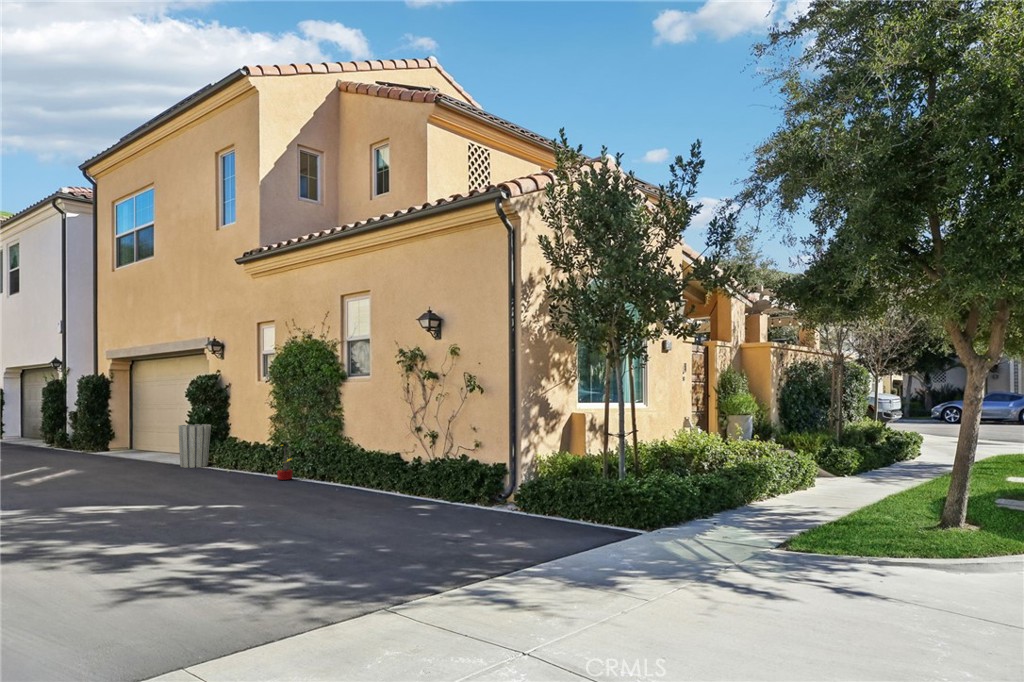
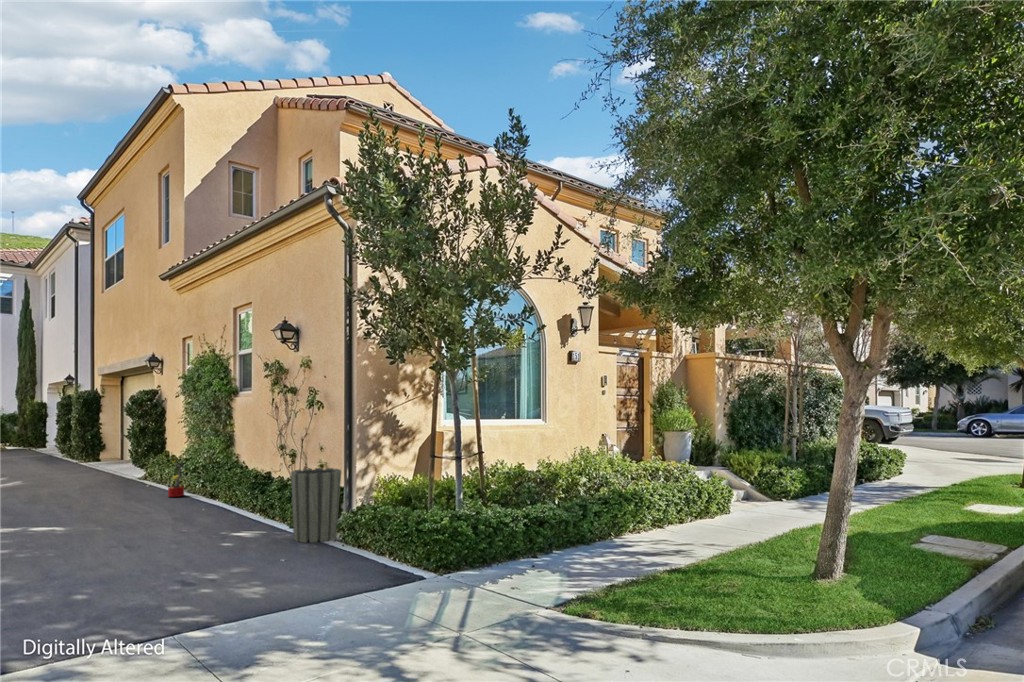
trash can: present [178,424,211,468] -> present [291,468,341,543]

